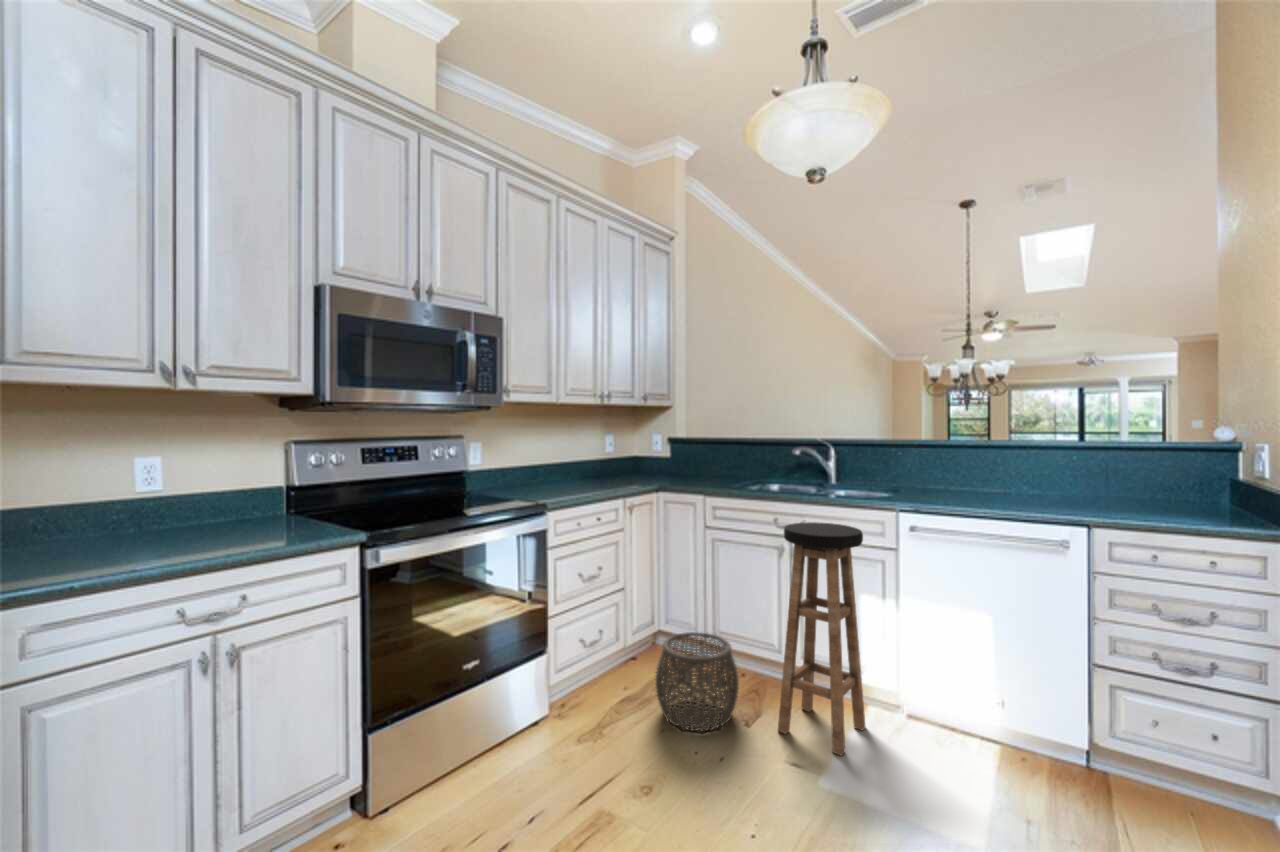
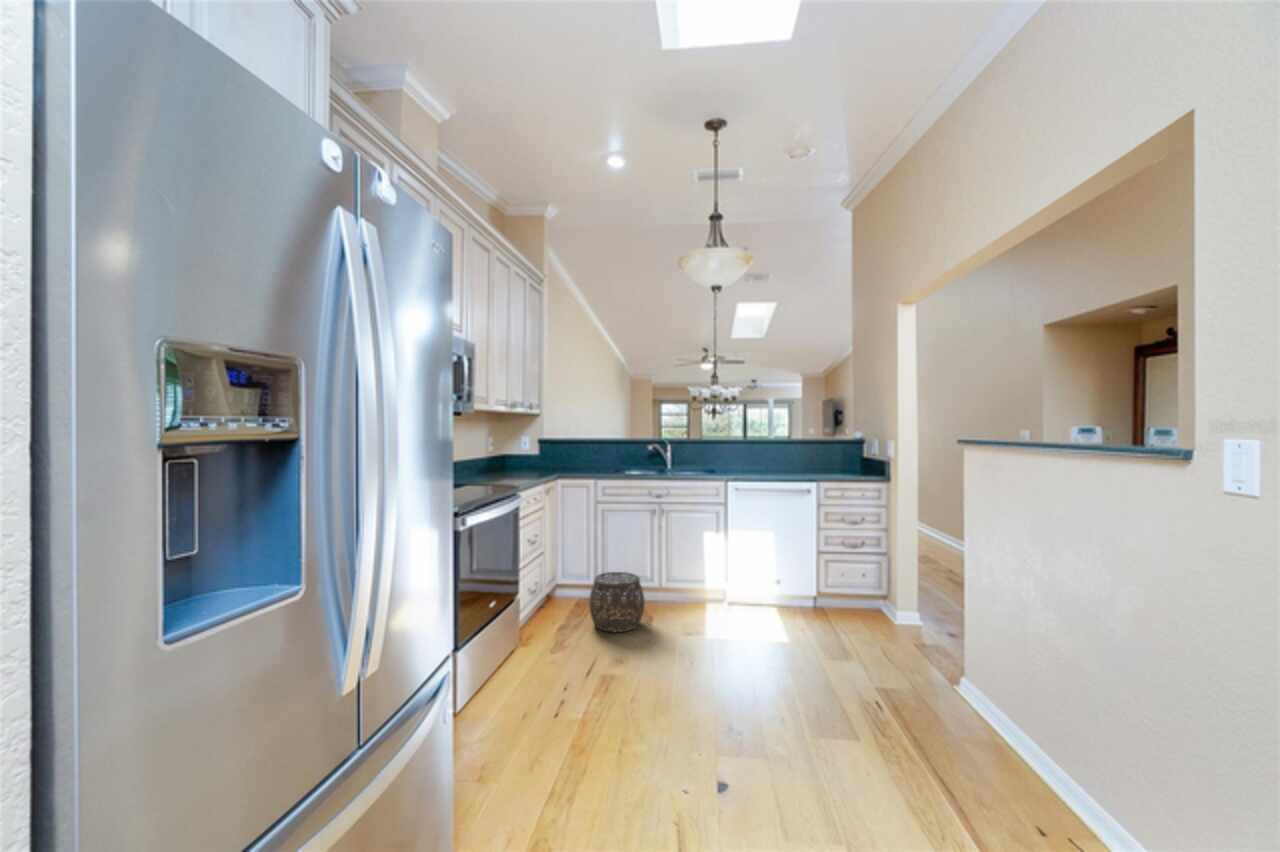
bar stool: present [778,522,865,756] -> none [669,491,716,626]

